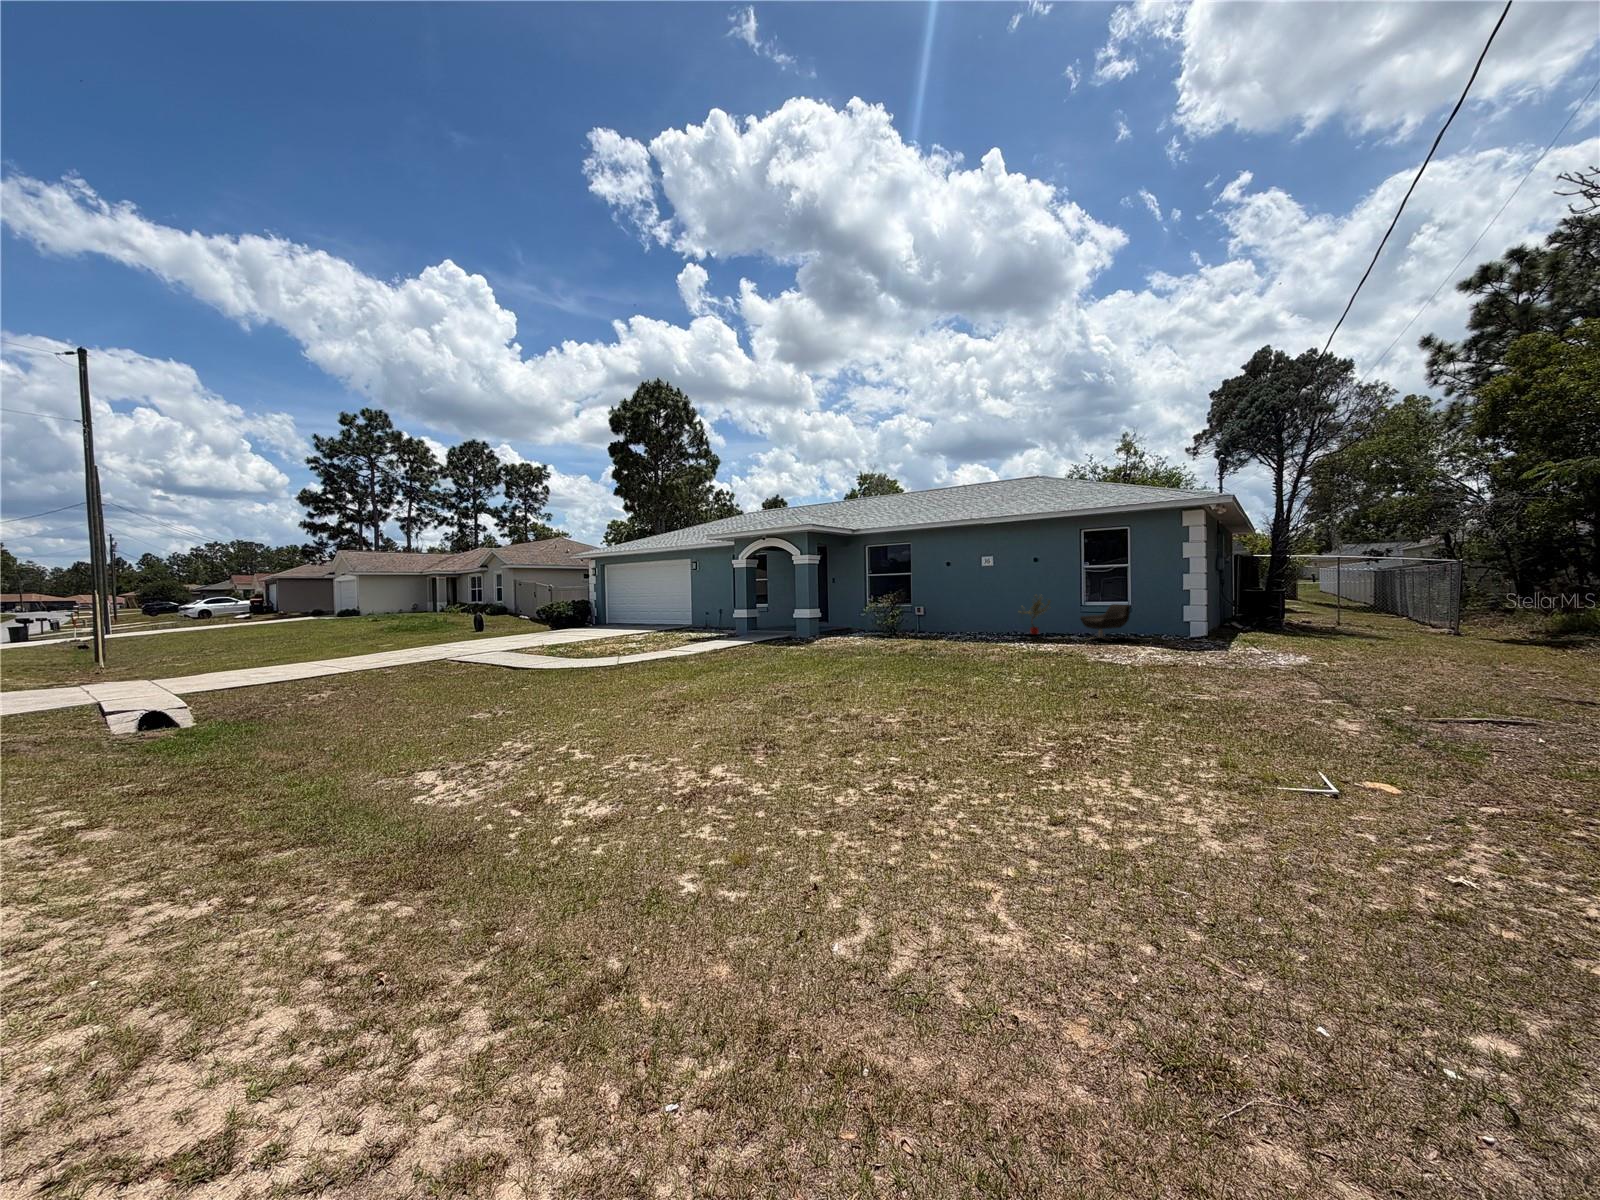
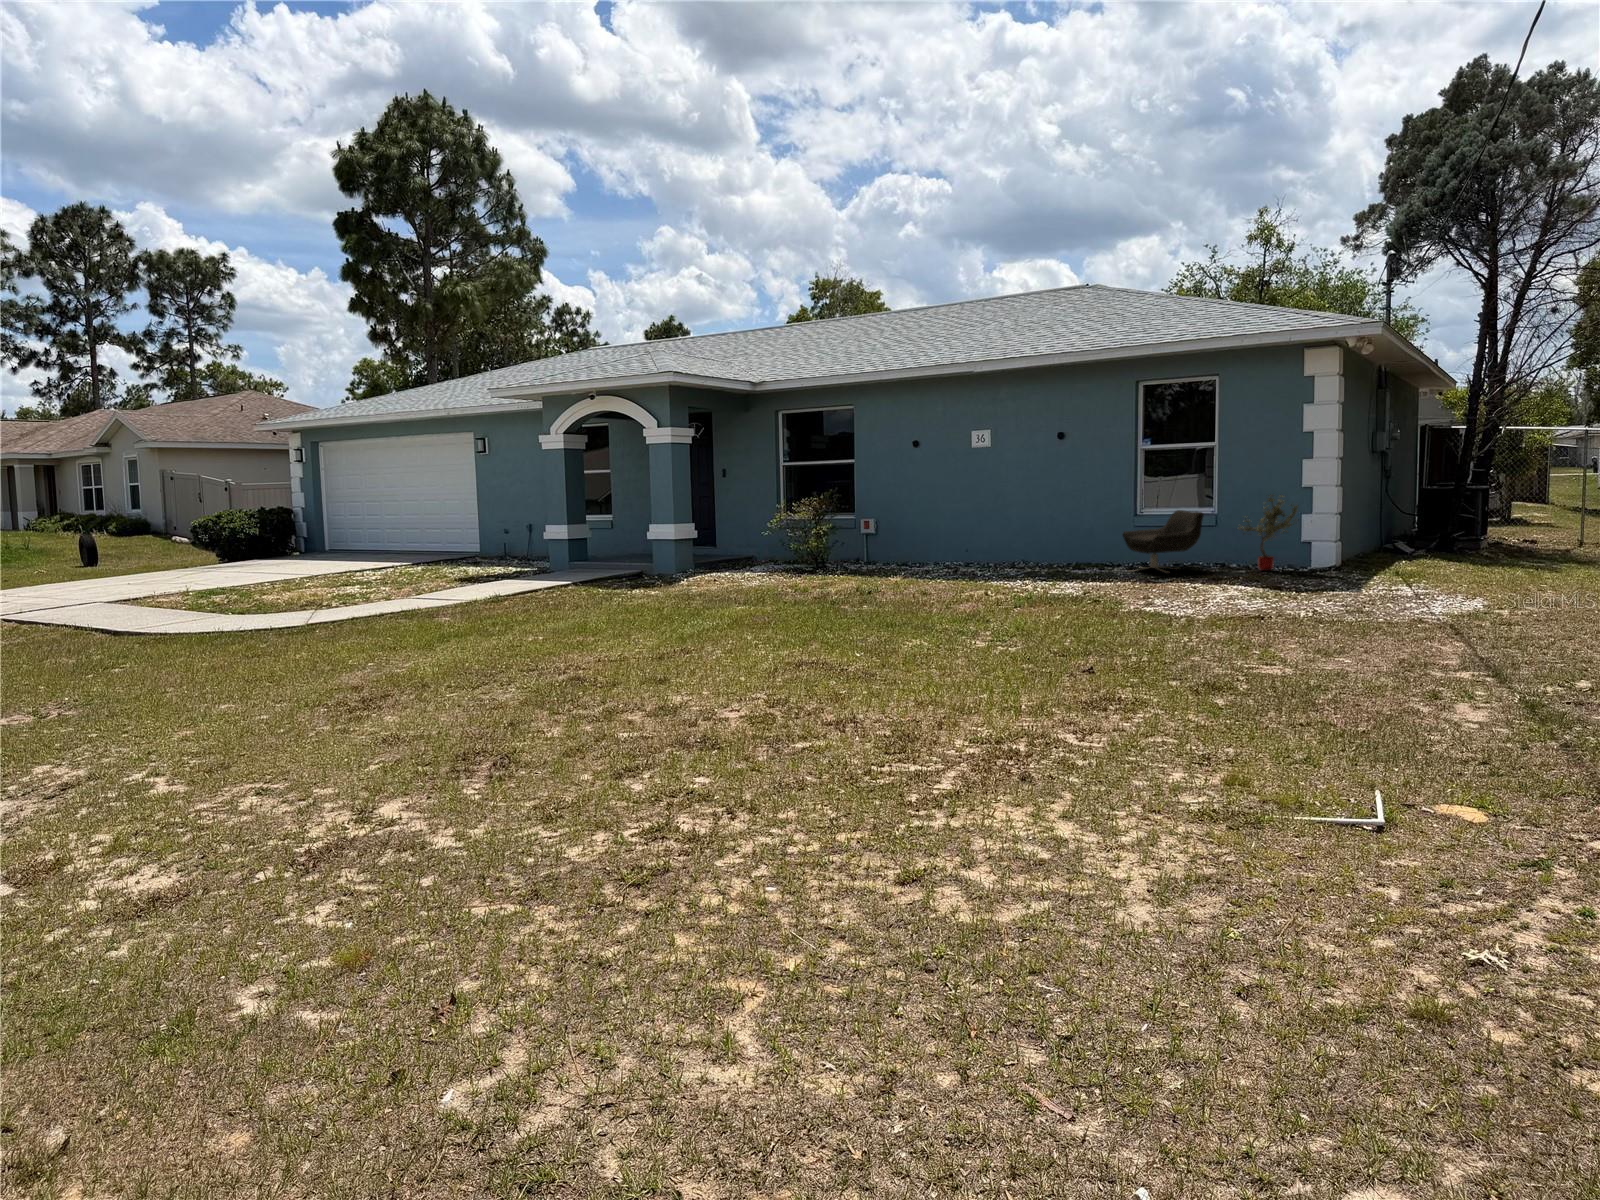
potted tree: present [1020,594,1050,635] -> present [1239,495,1298,571]

